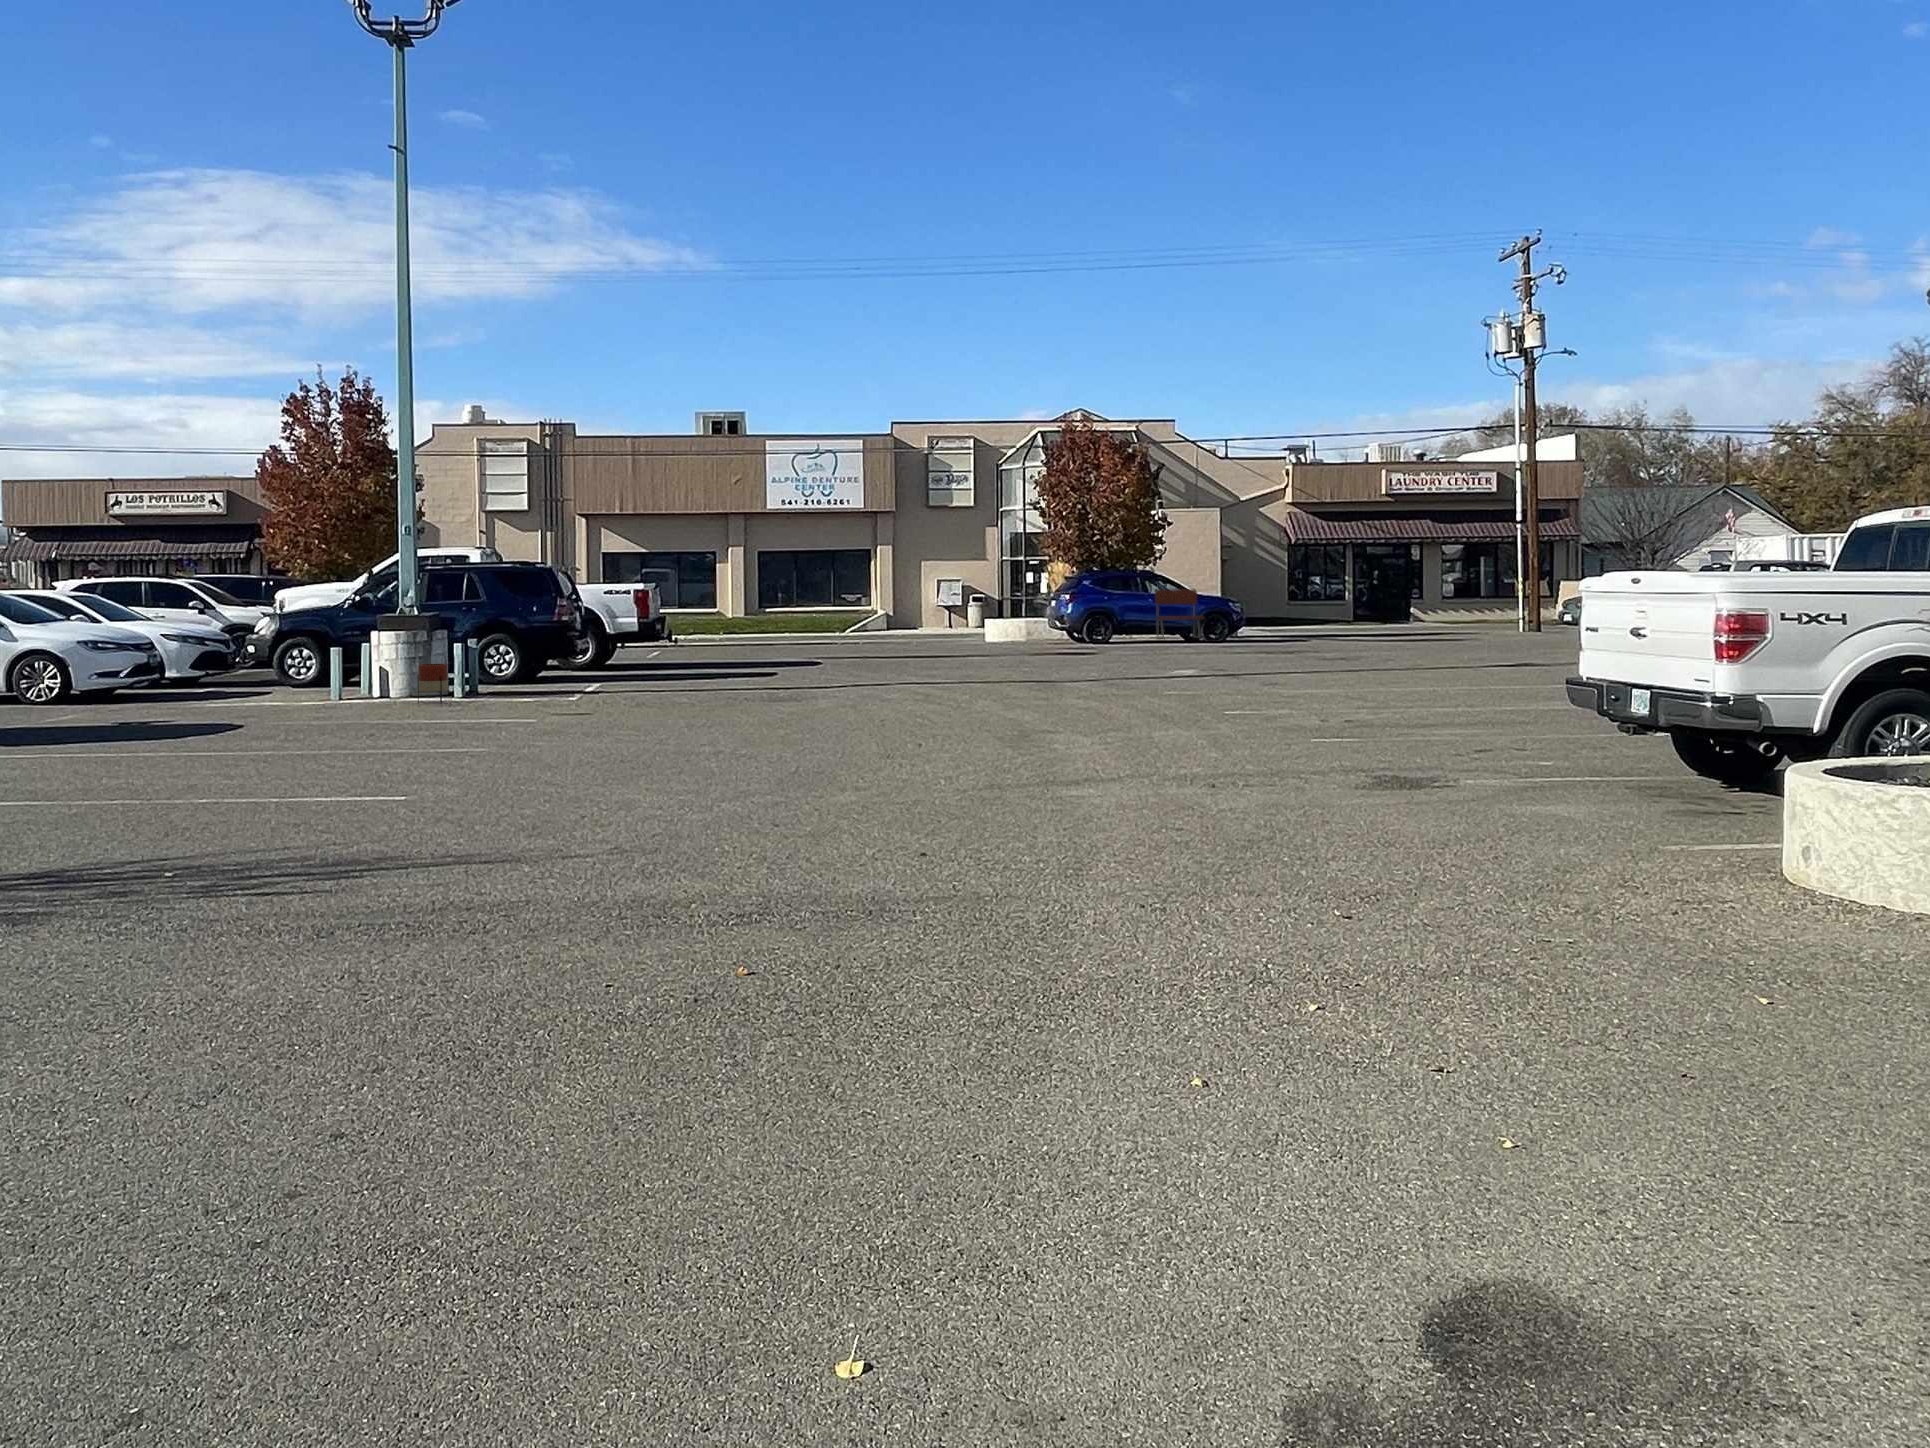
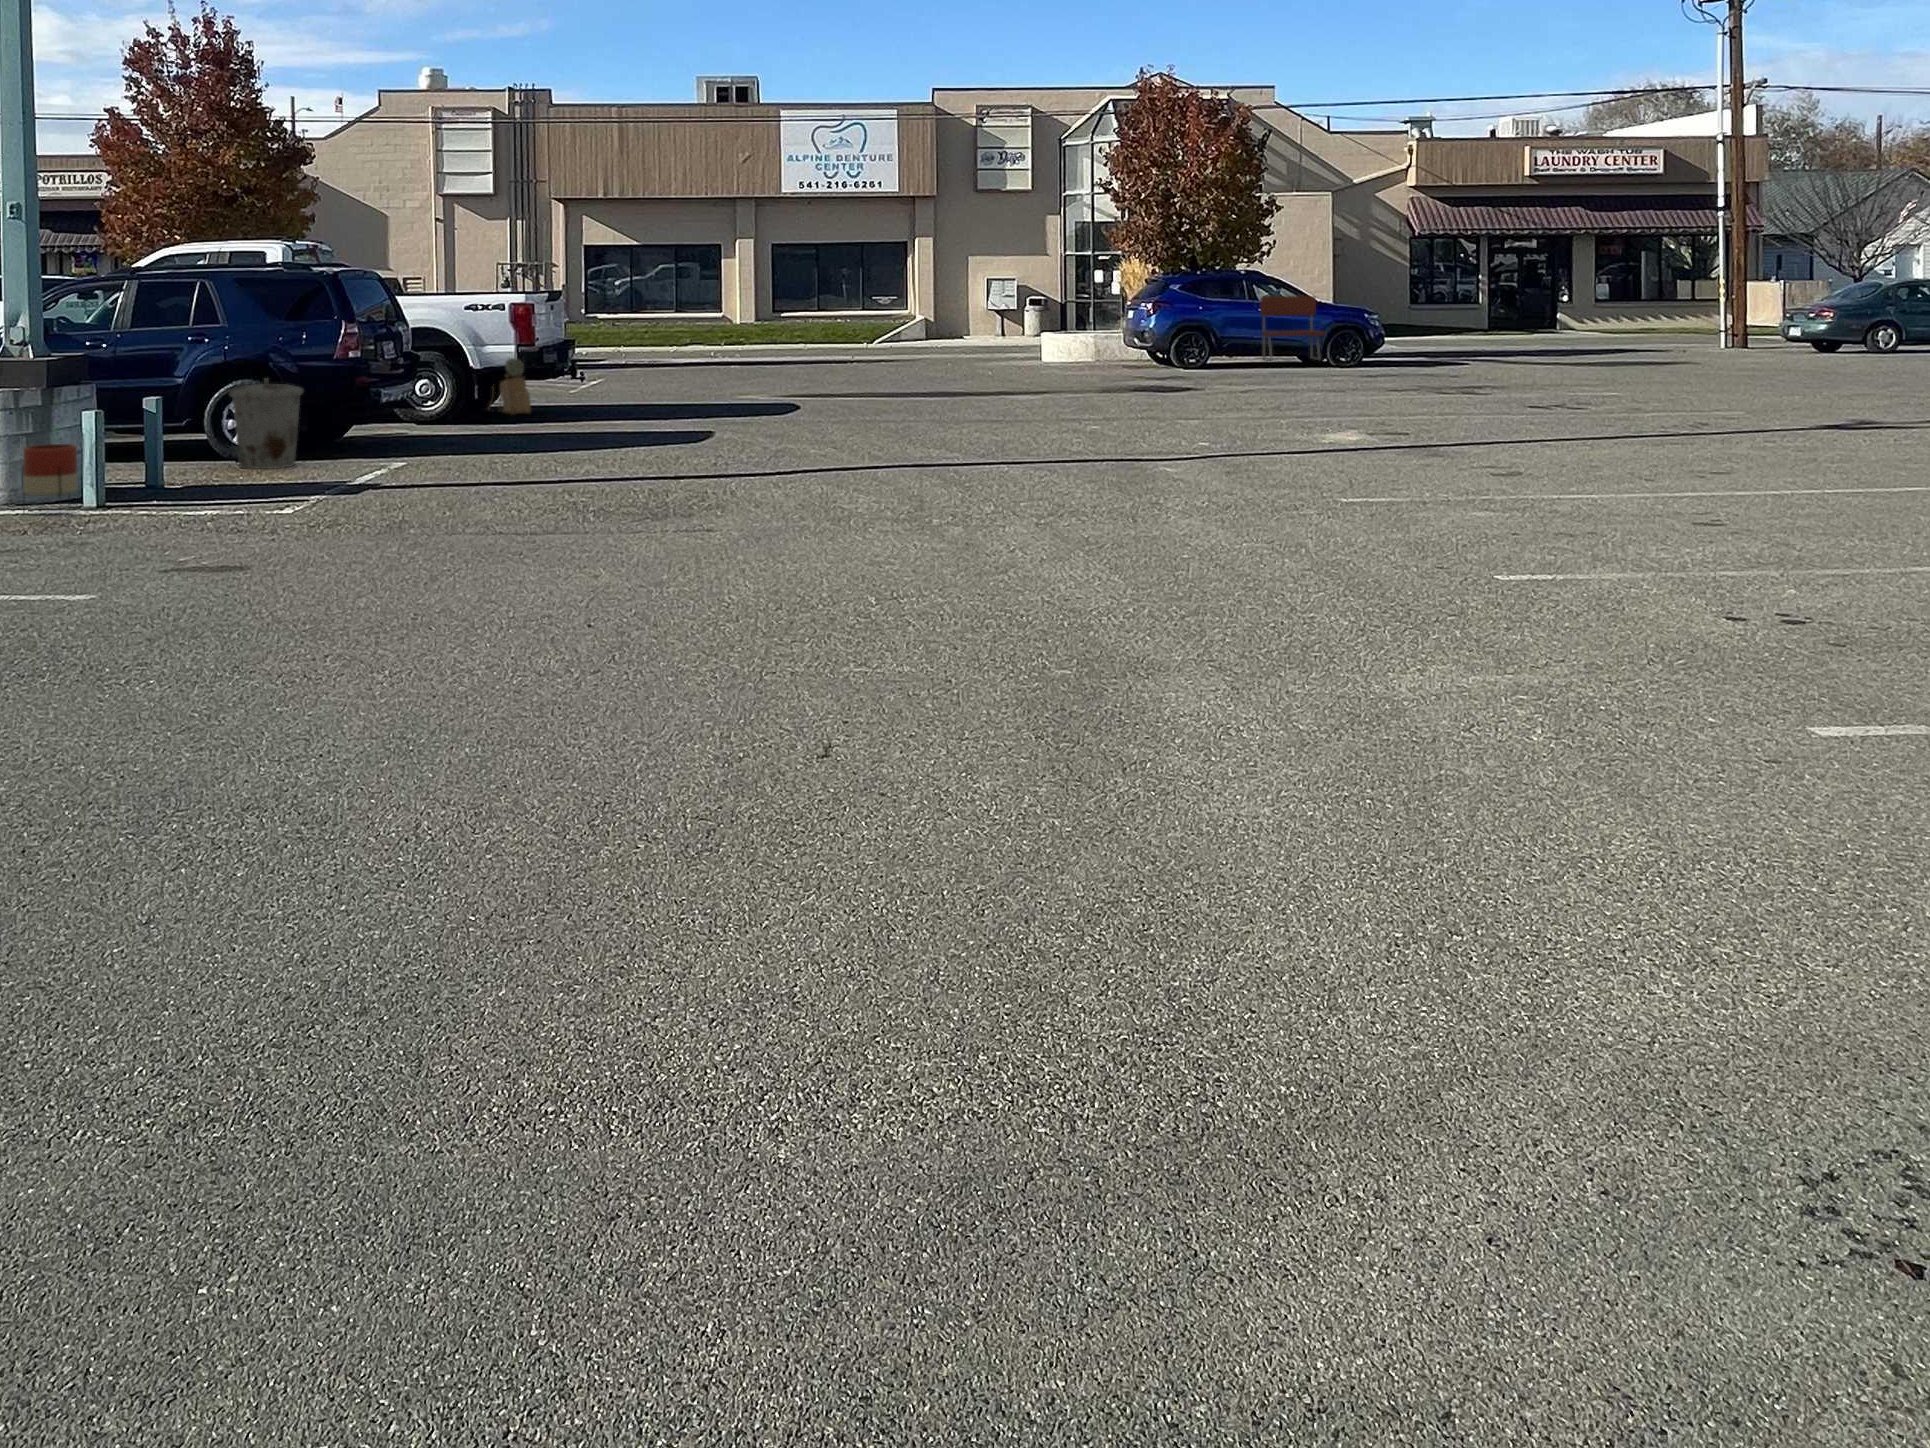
backpack: none [613,628,644,667] -> present [500,357,531,415]
trash can: none [493,632,539,689] -> present [229,378,303,469]

